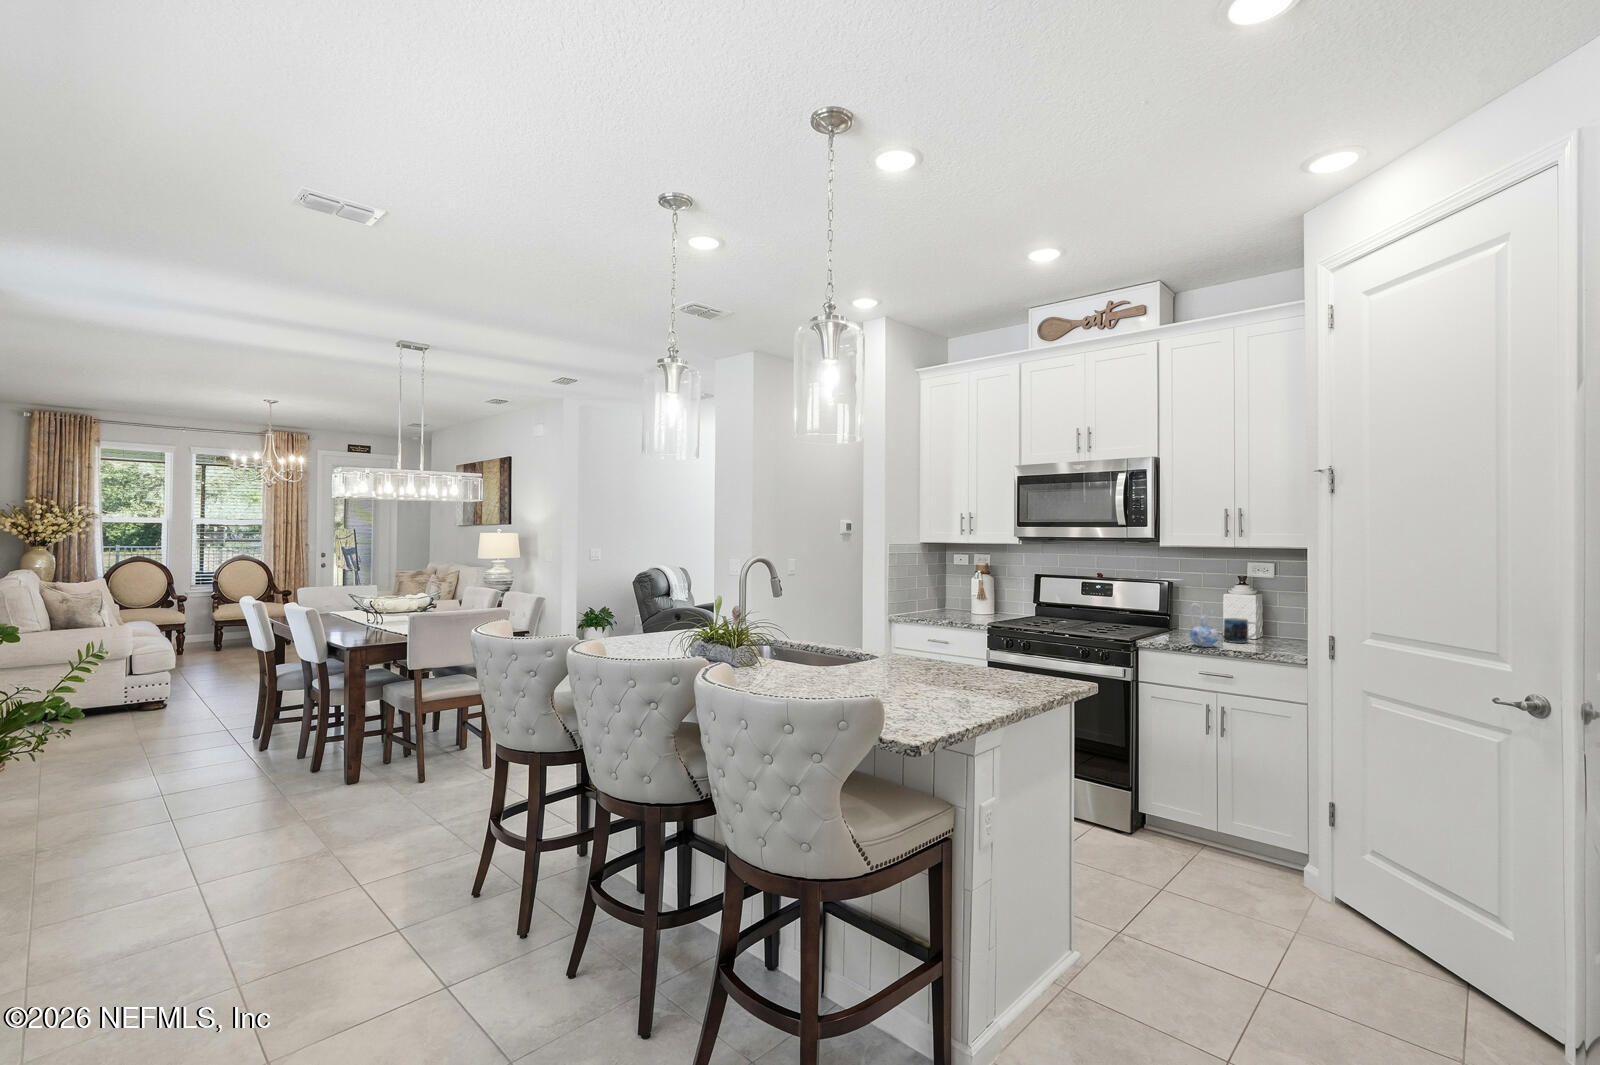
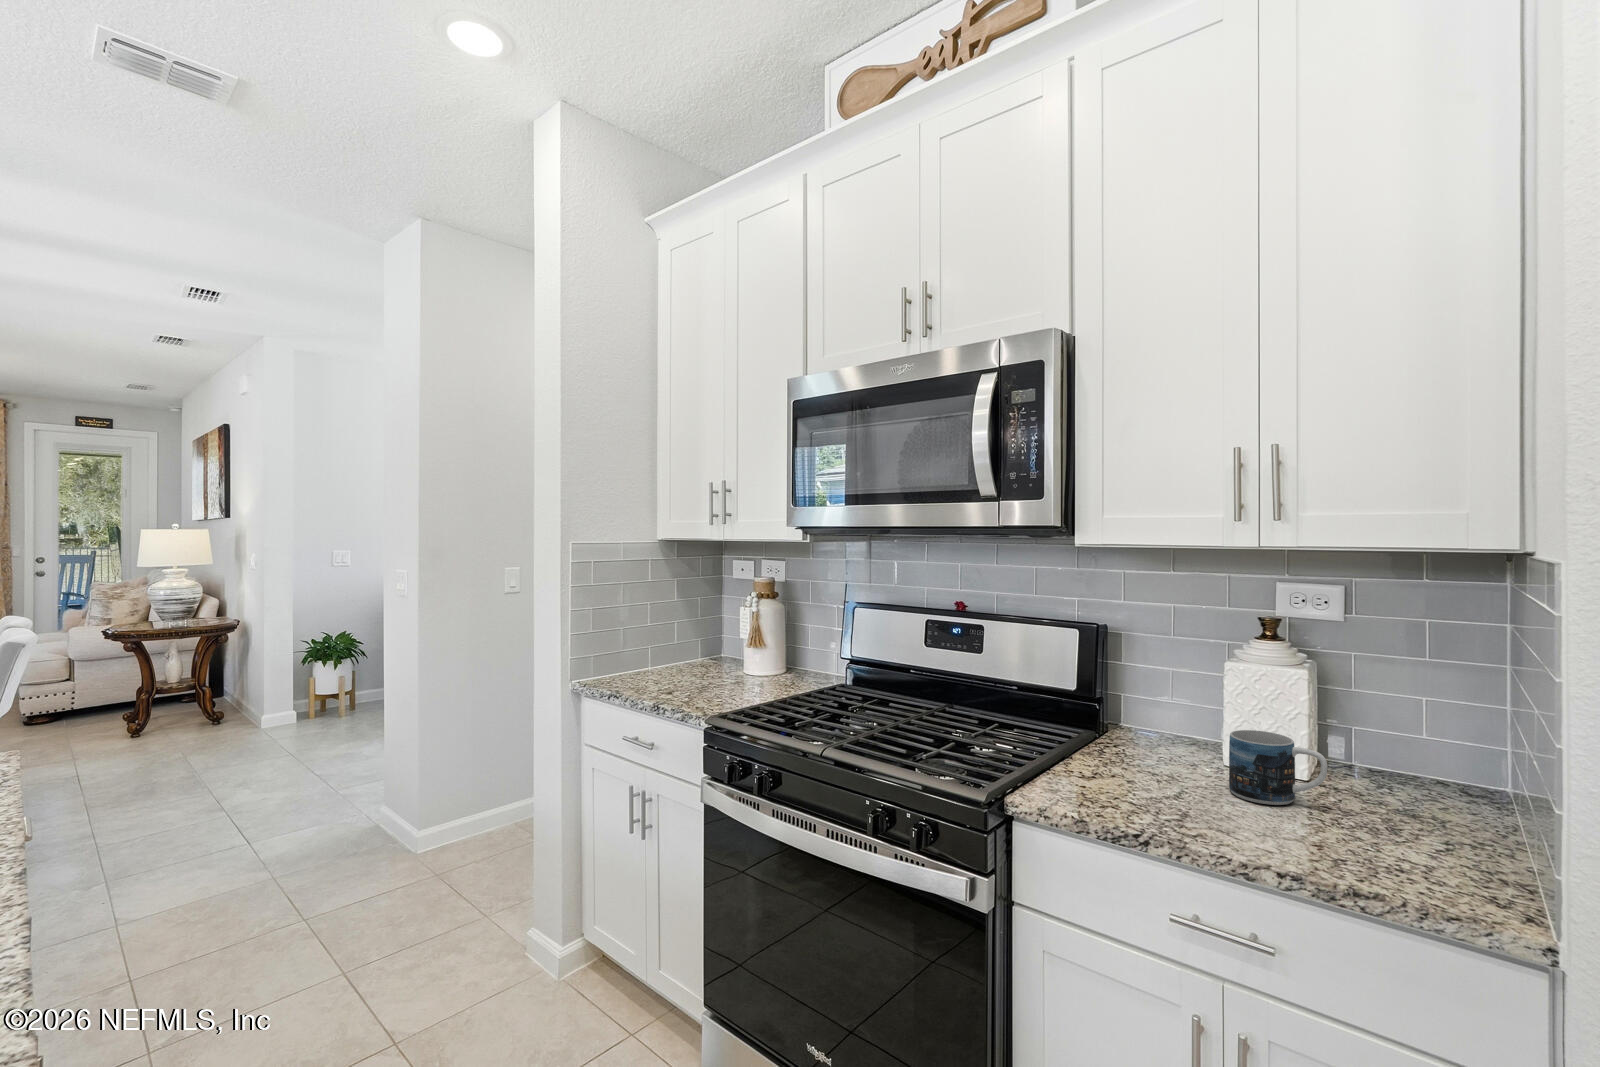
ceramic pitcher: present [1190,604,1218,647] -> none [1146,710,1226,839]

